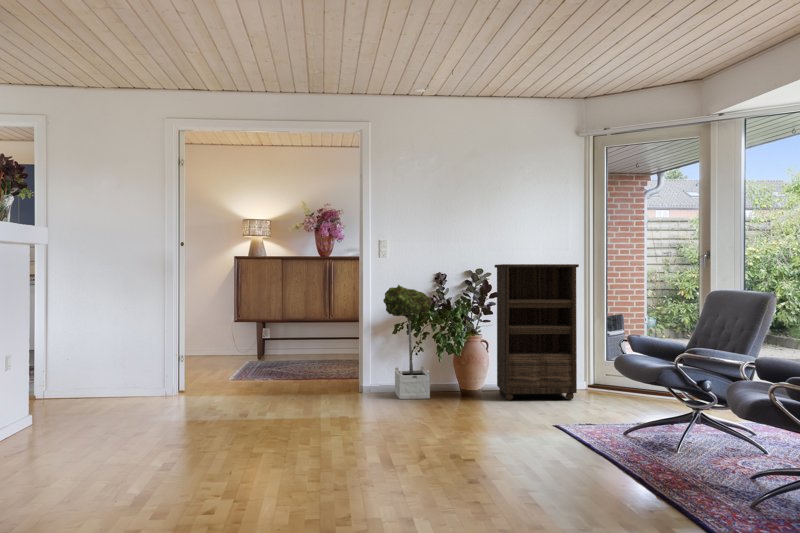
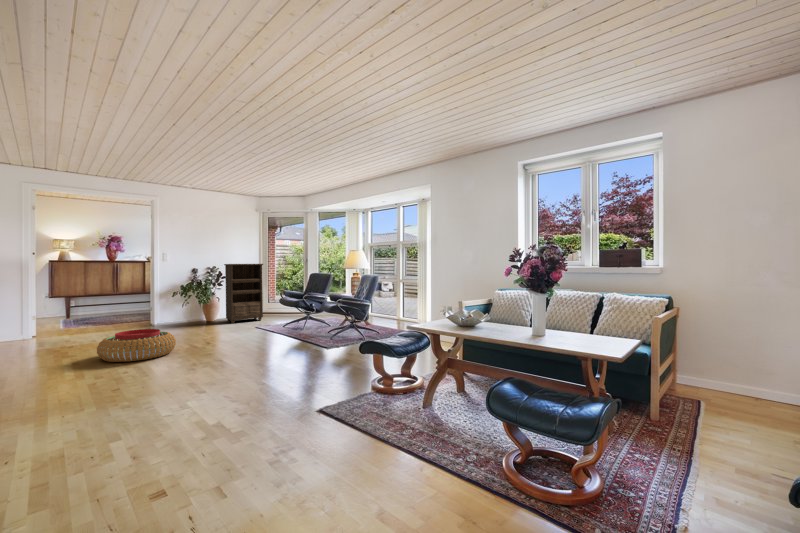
potted tree: present [383,285,431,399] -> none [167,274,193,328]
pouf: none [199,414,354,499] -> present [97,329,176,362]

